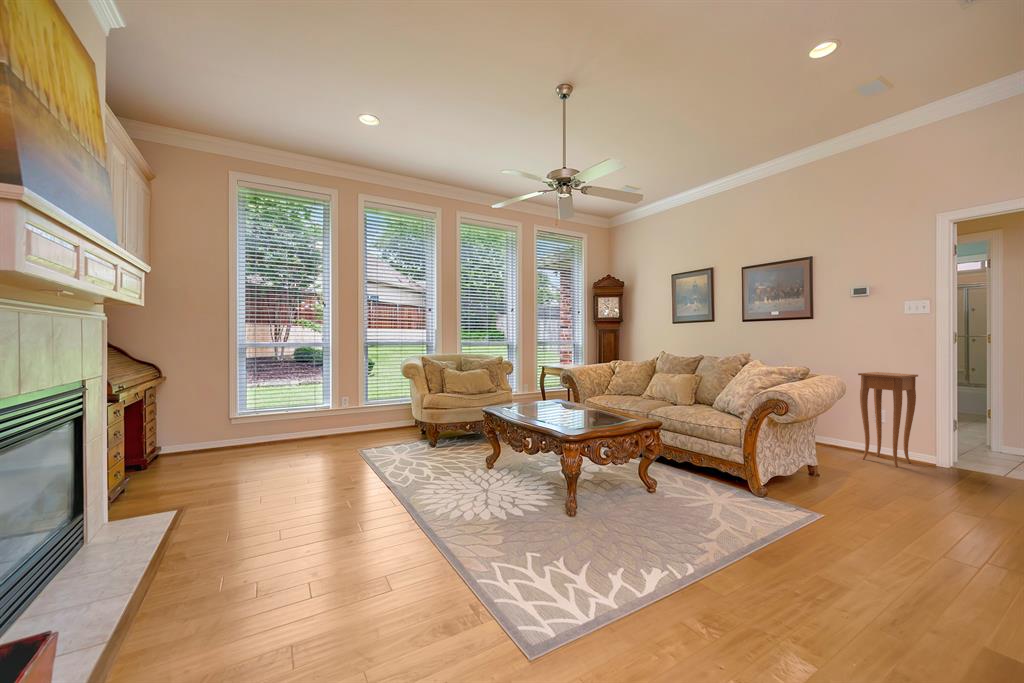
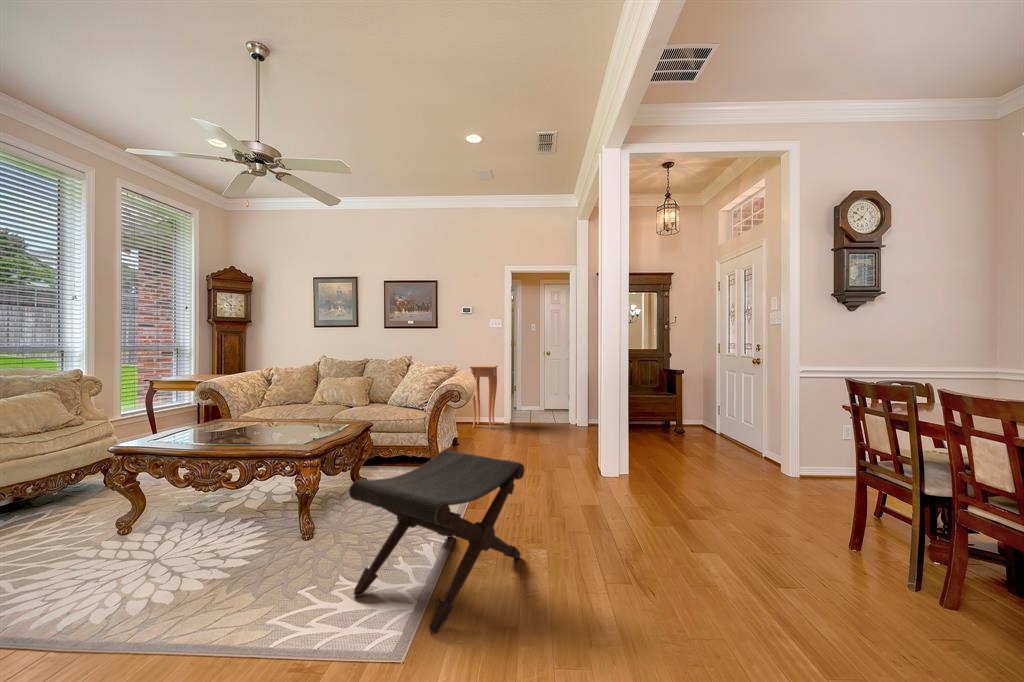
footstool: none [553,469,763,659] -> present [349,450,525,634]

